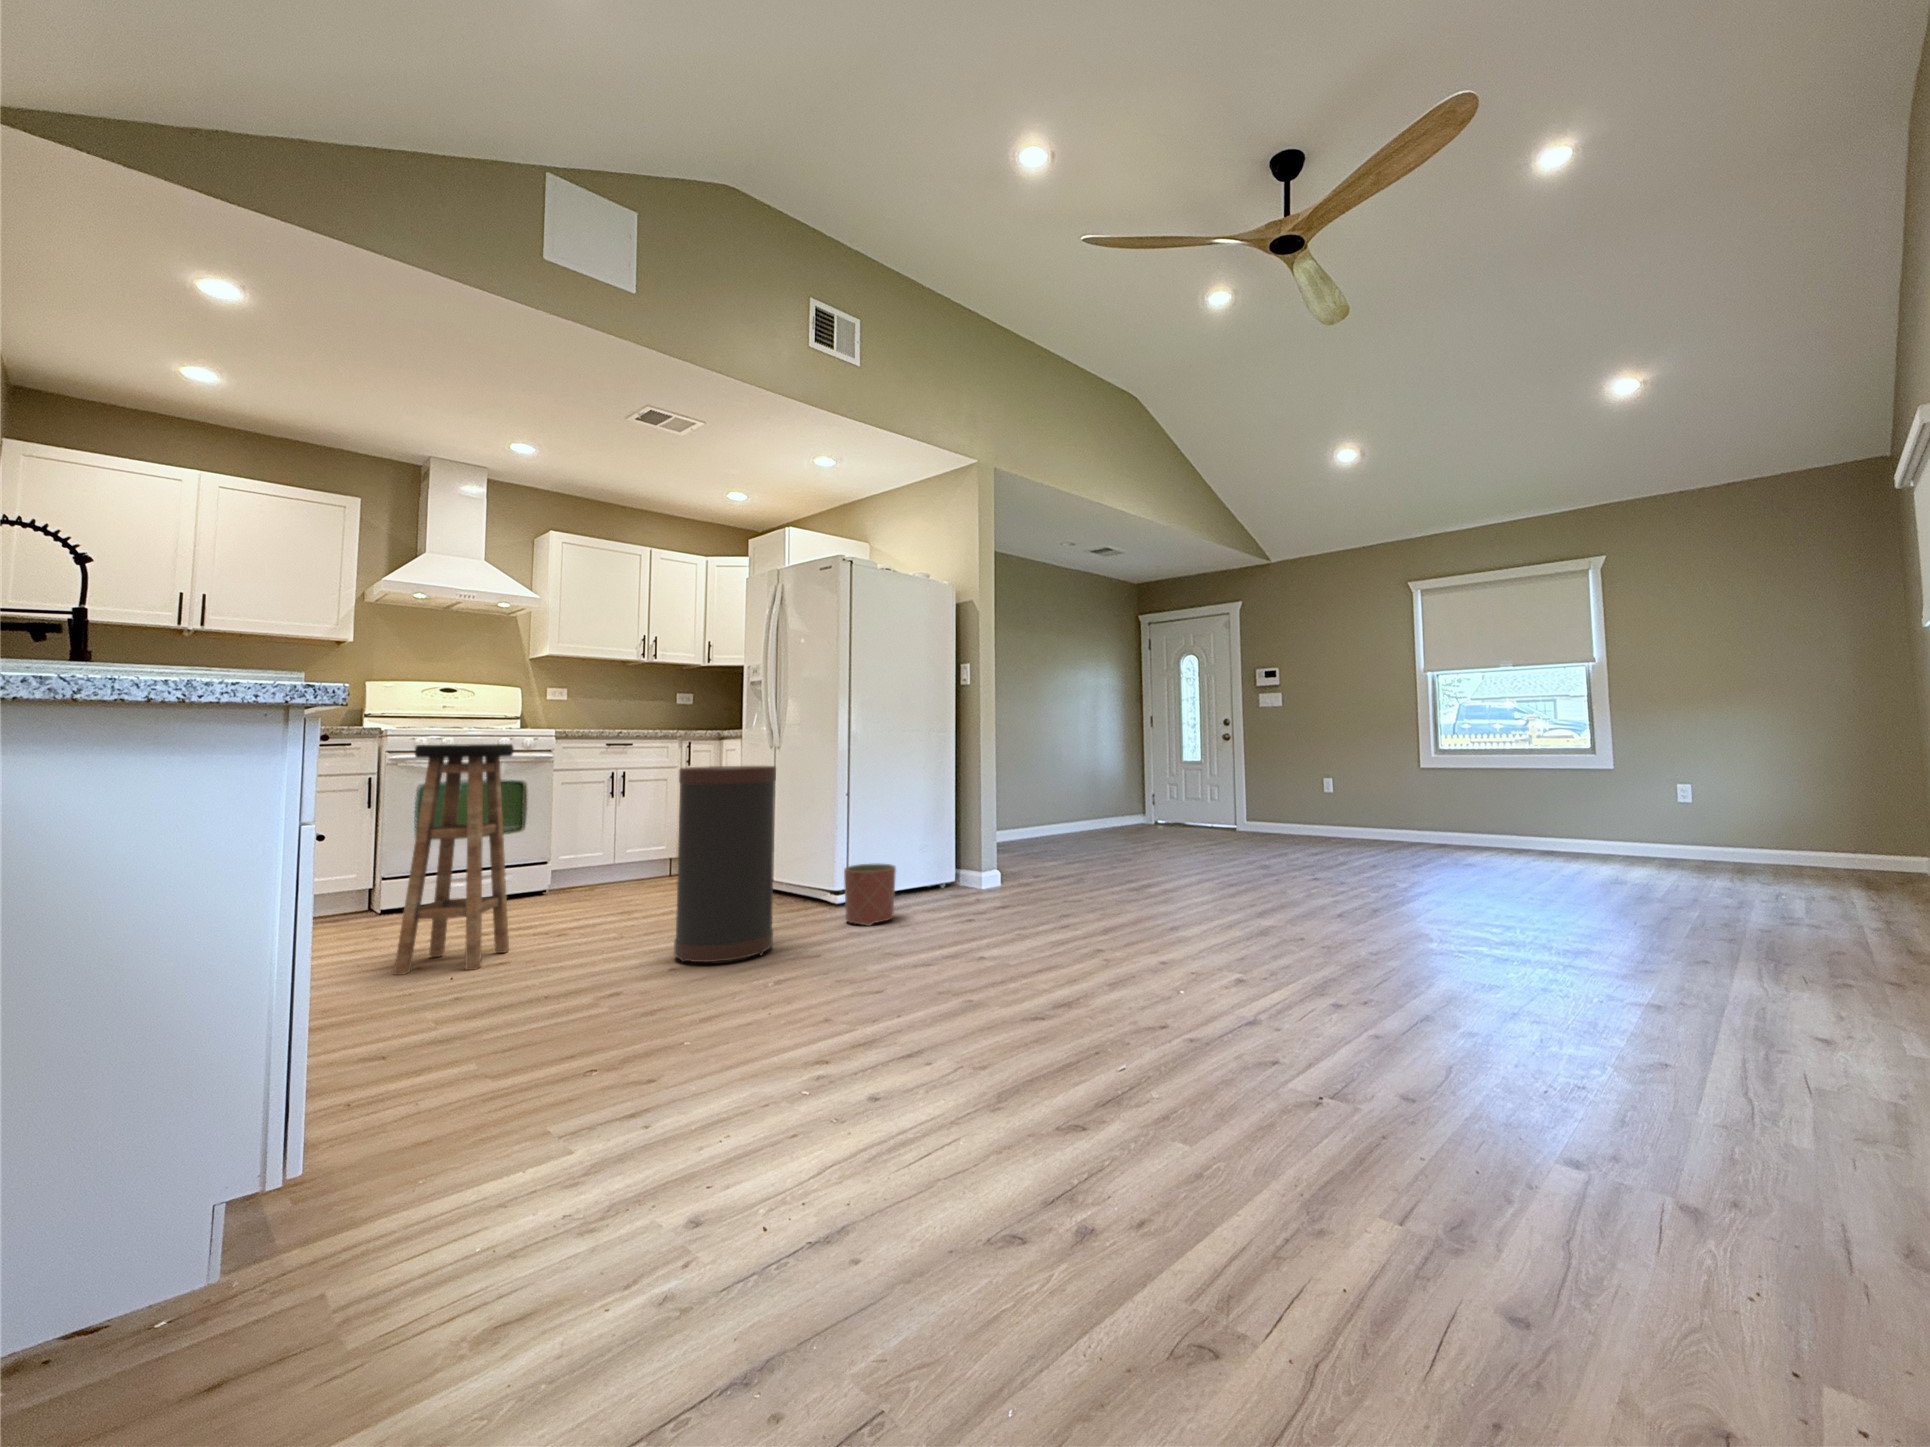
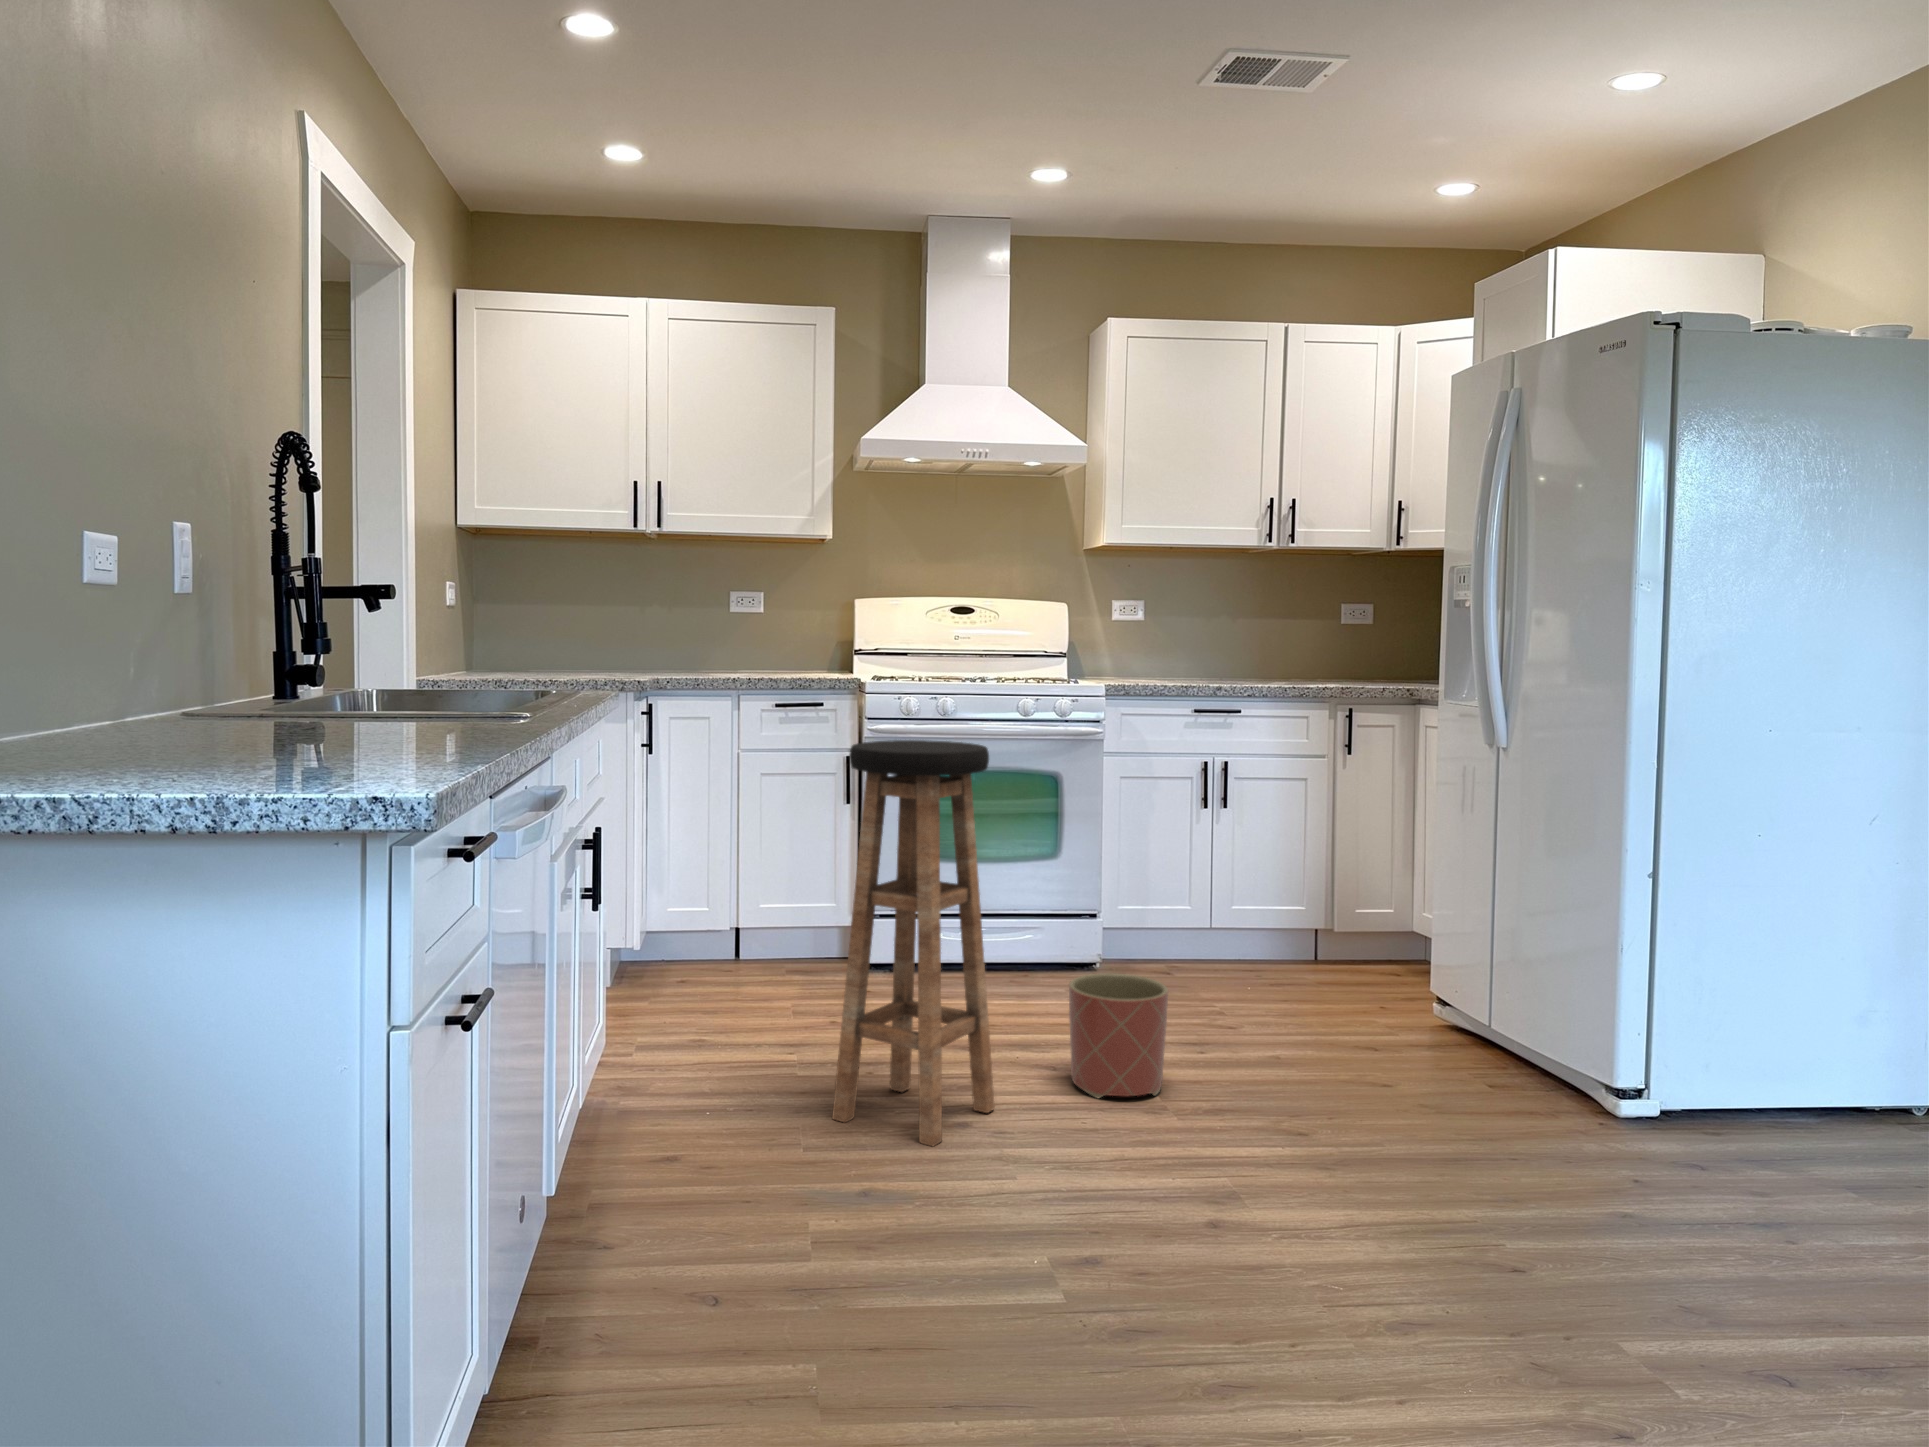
trash can: present [674,766,776,962] -> none [1246,831,1478,1305]
planter: present [844,863,896,926] -> present [1069,973,1168,1098]

